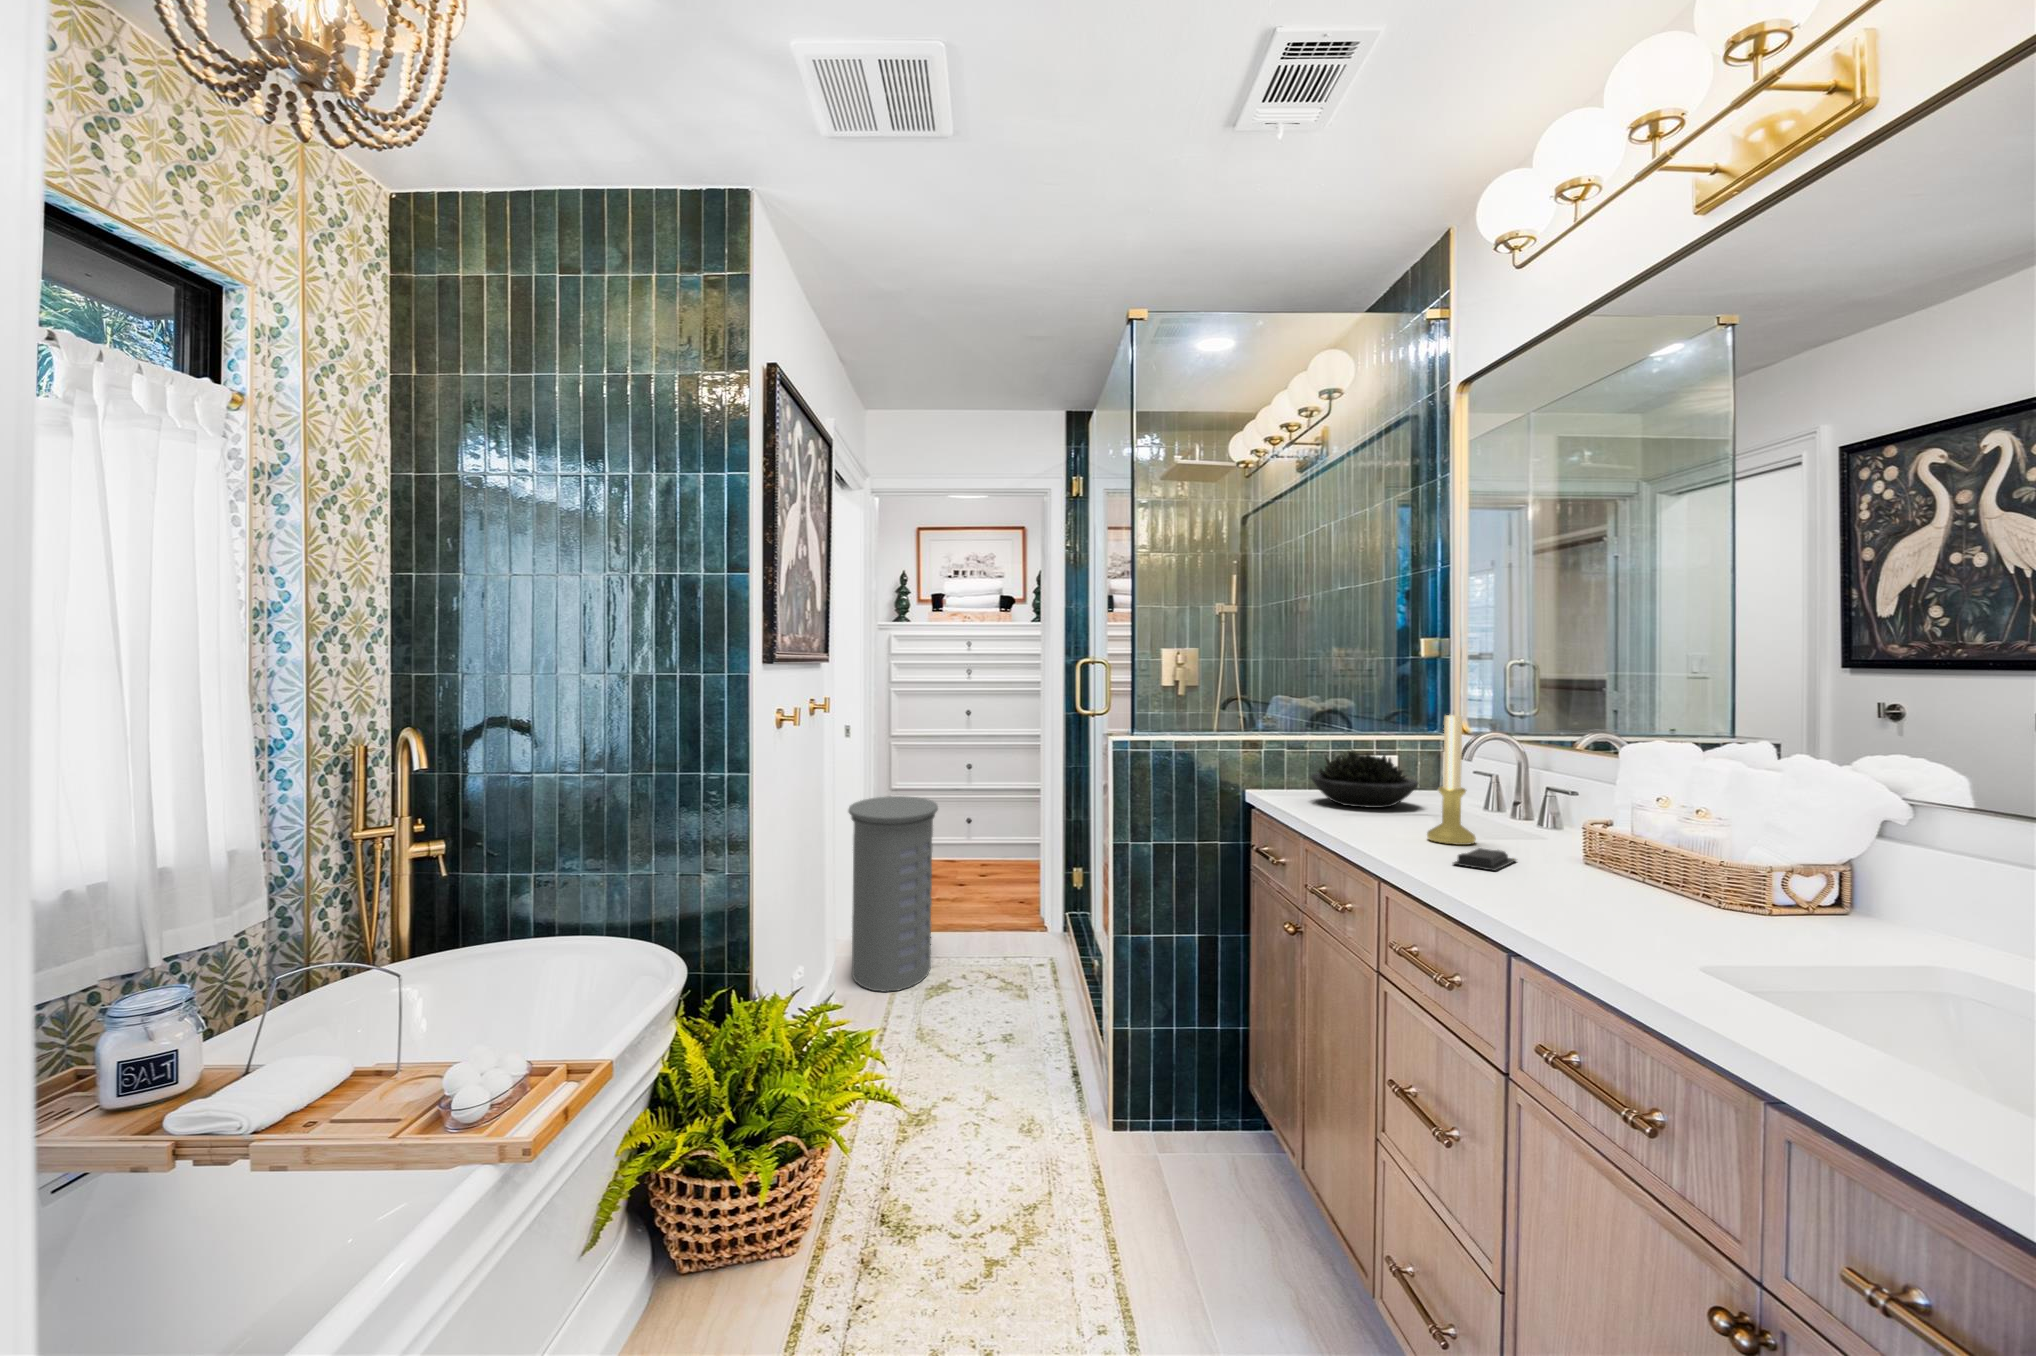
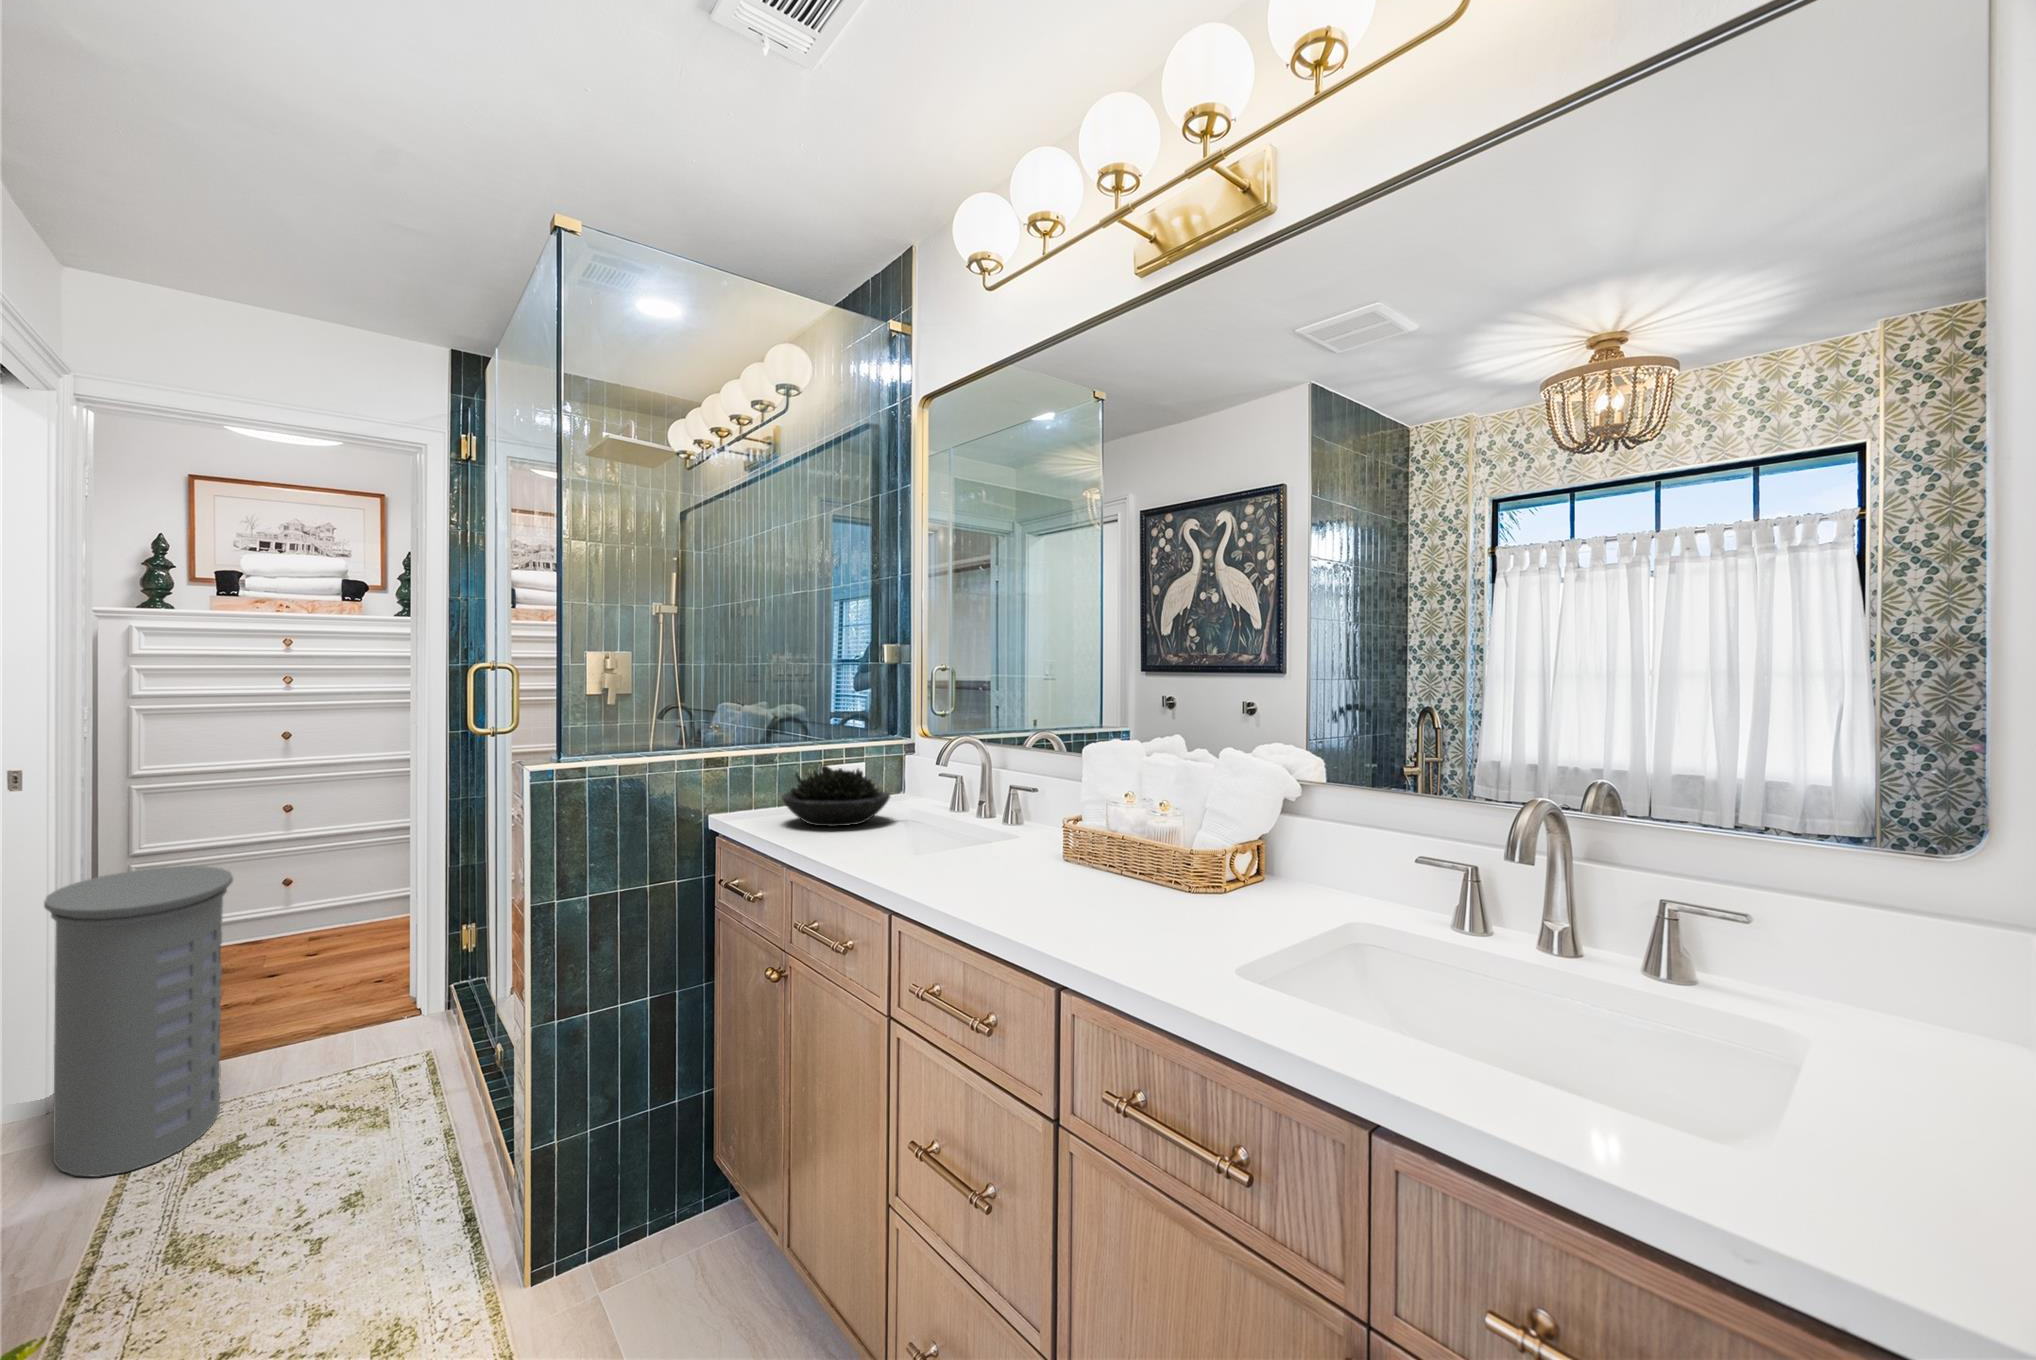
candle holder: present [1427,715,1476,845] -> none [920,722,966,861]
soap bar: present [1453,848,1516,871] -> none [962,864,1013,888]

